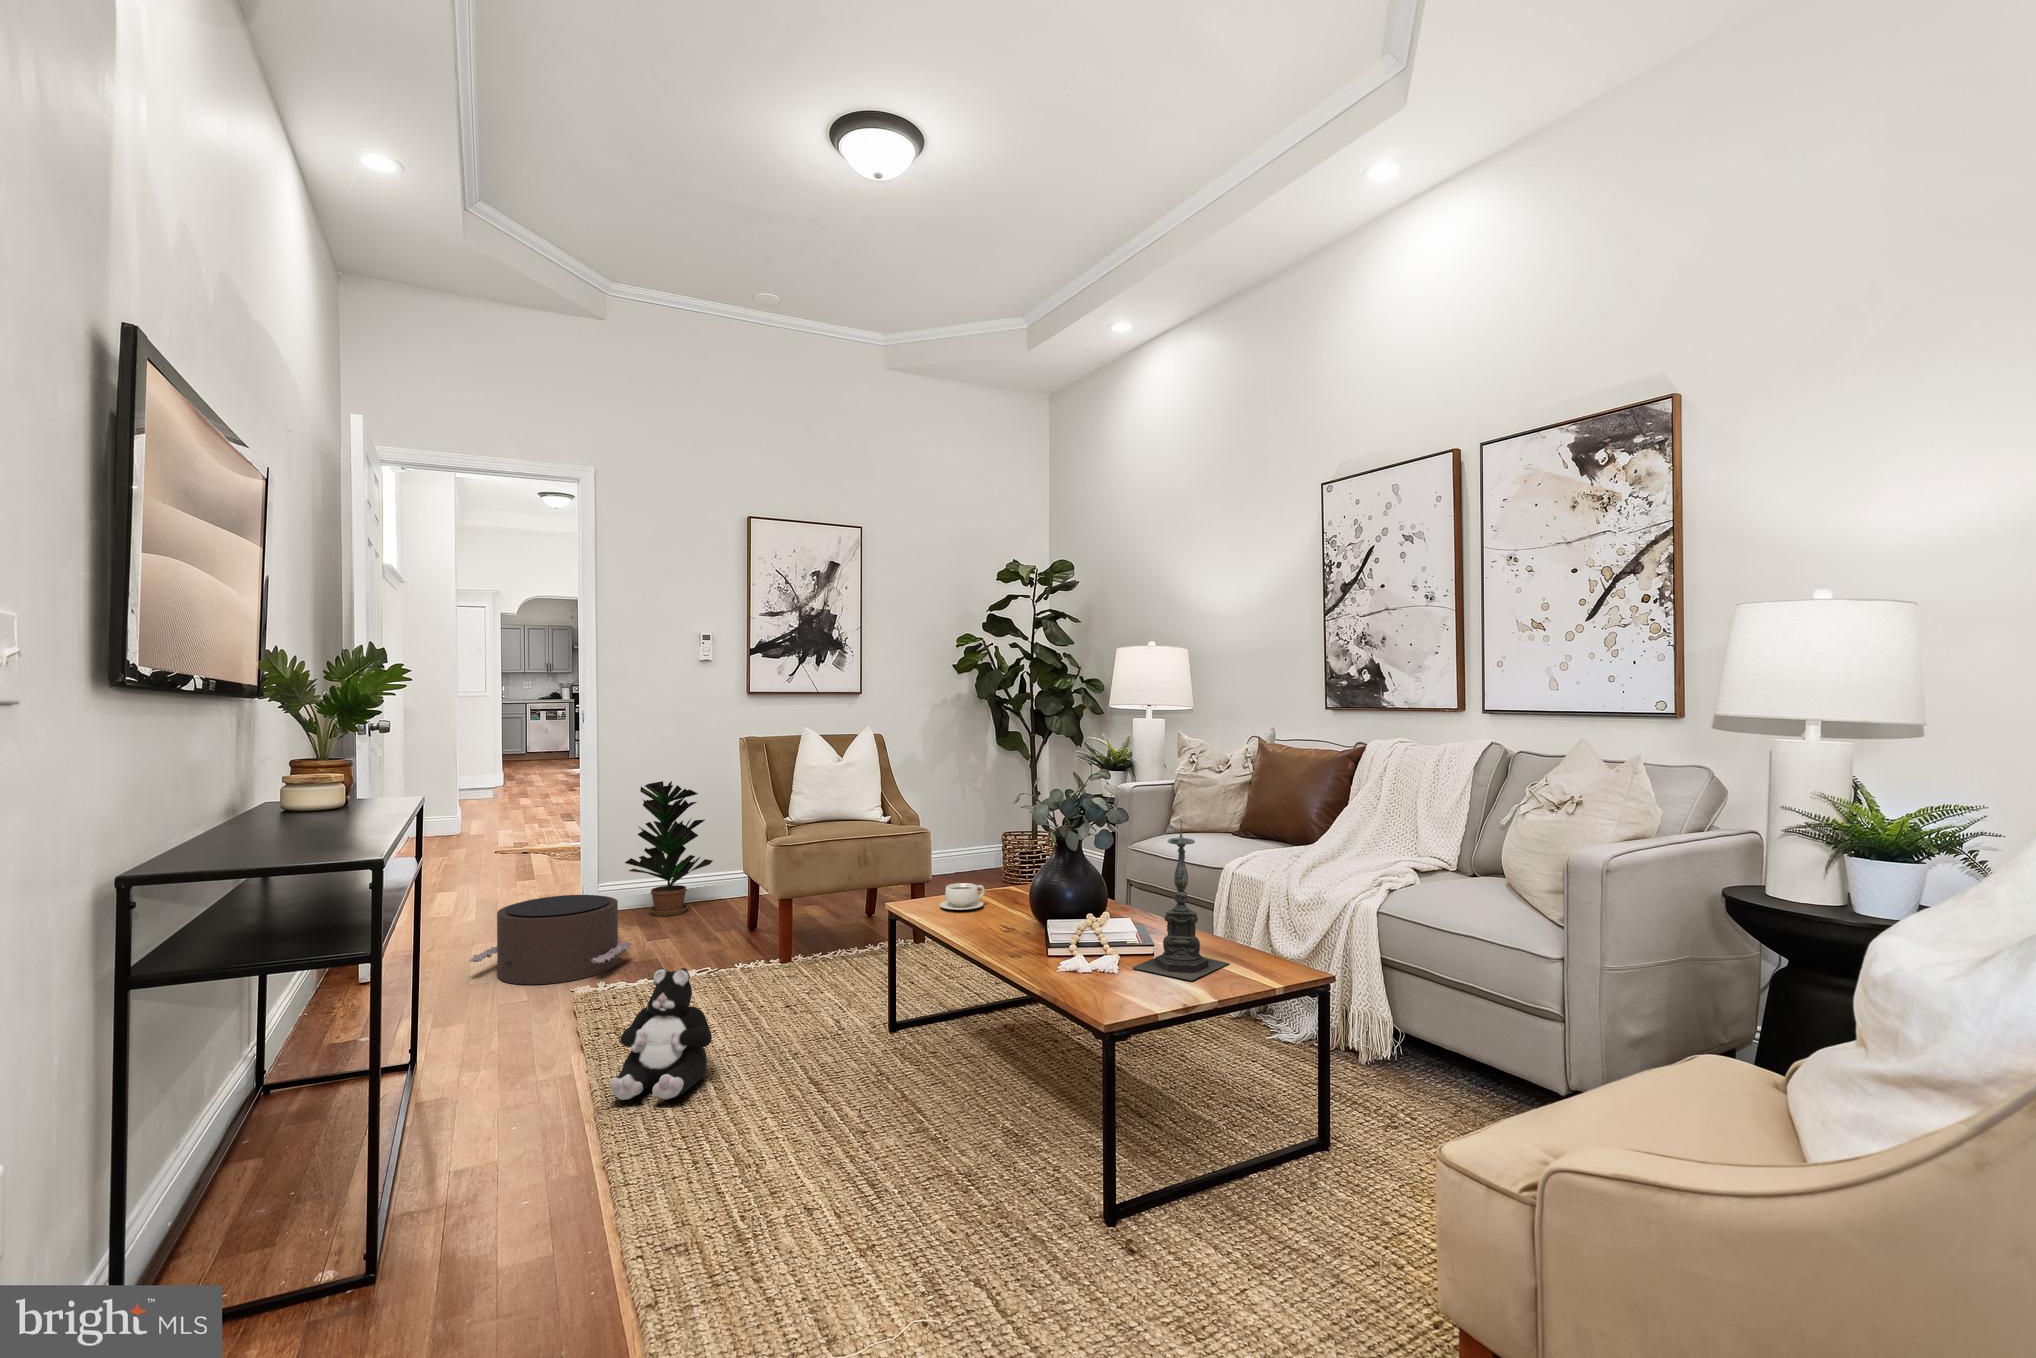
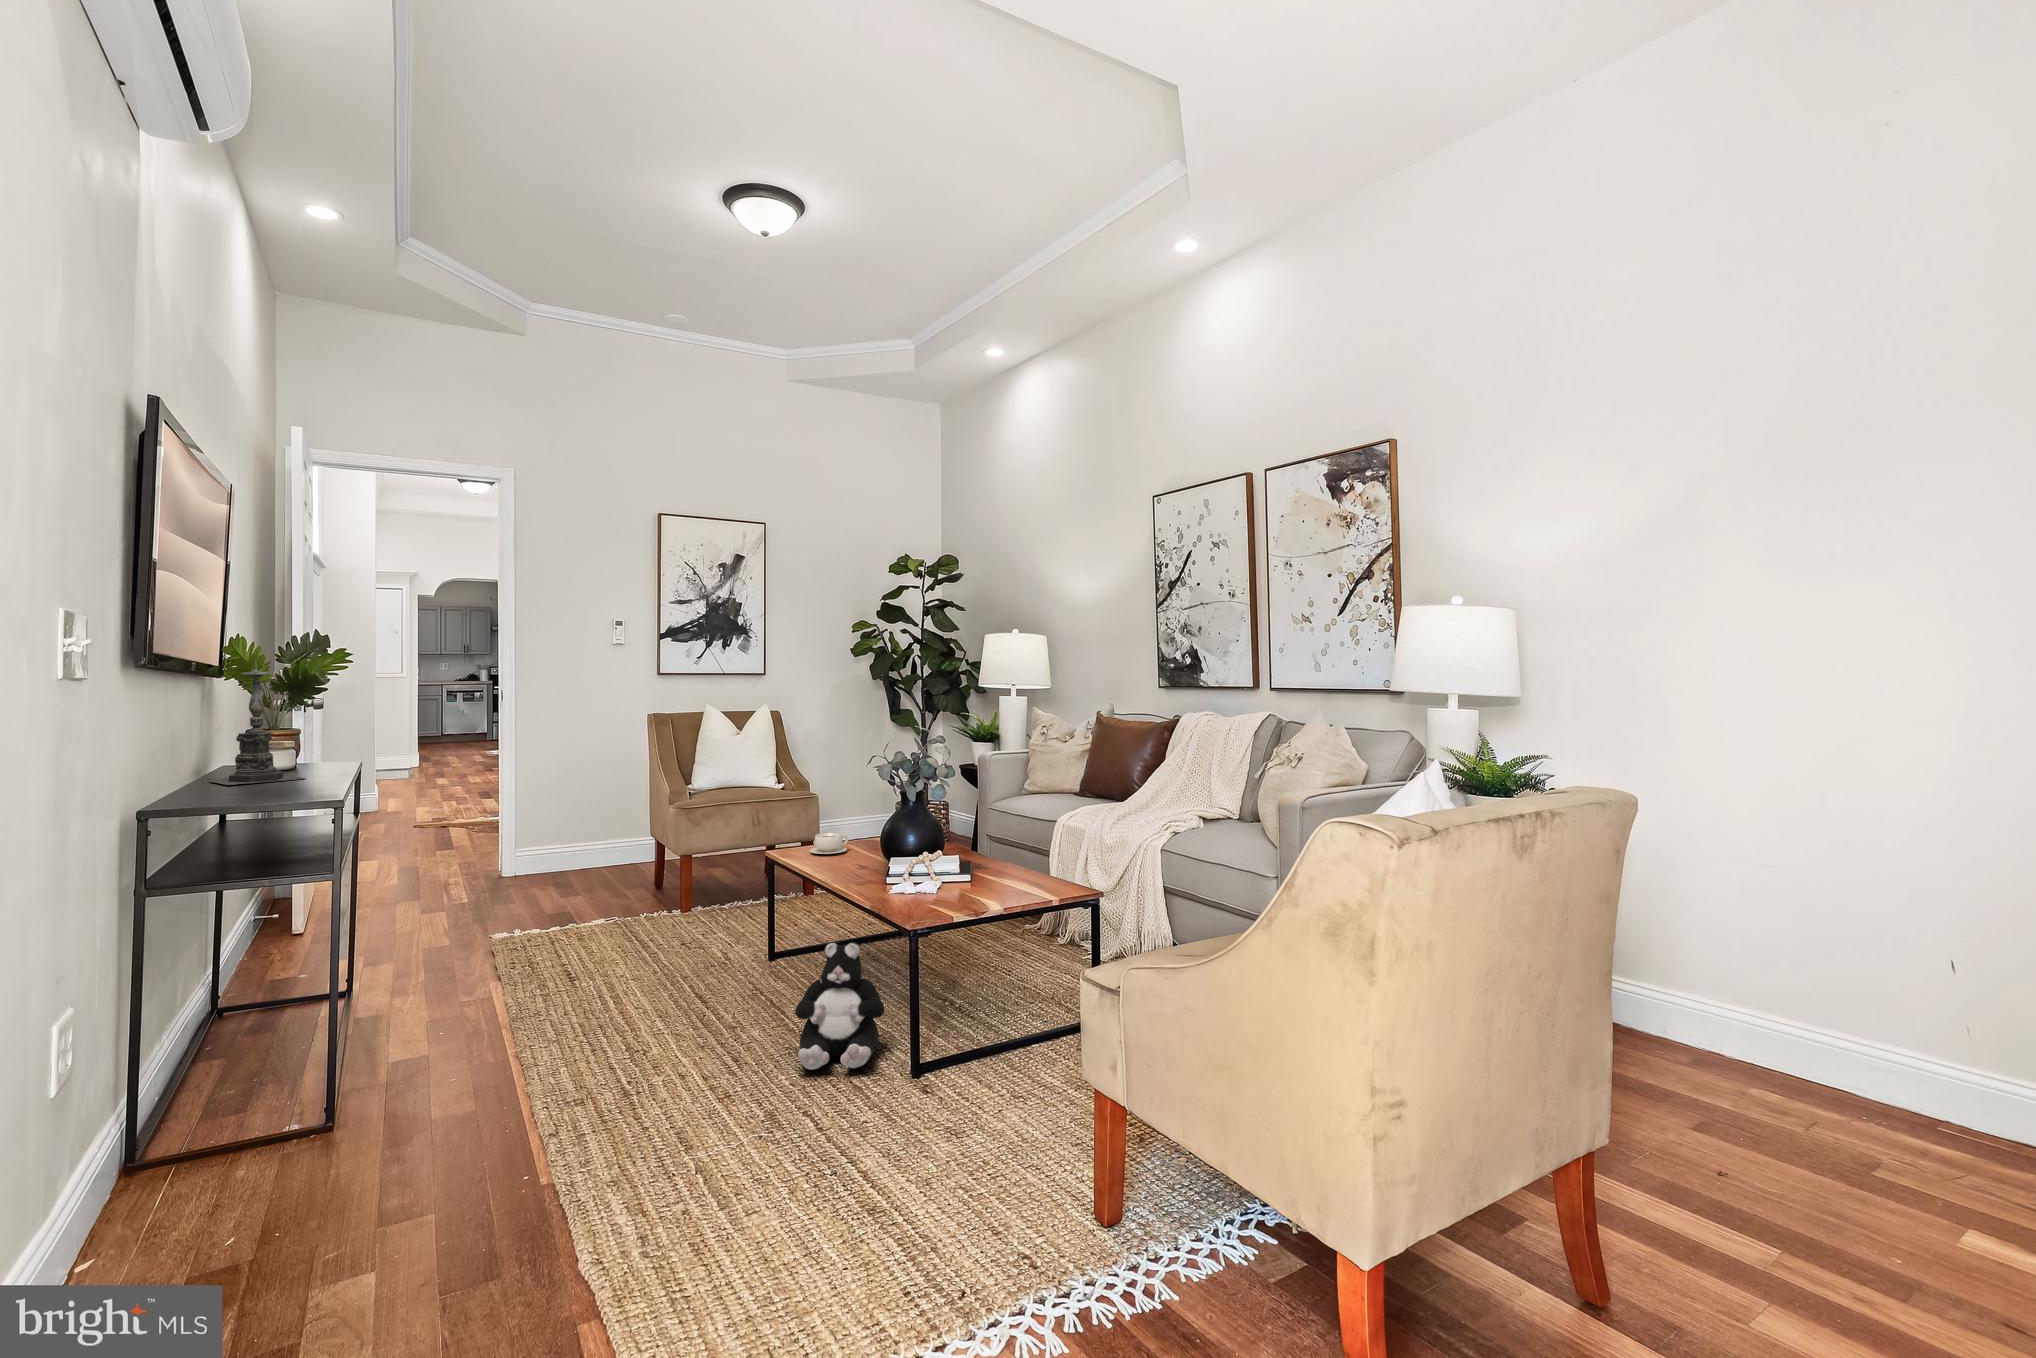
potted plant: present [625,781,713,916] -> none [541,754,624,874]
candle holder: present [1132,821,1229,981] -> present [209,655,305,785]
pouf: present [469,895,632,984] -> none [399,853,548,929]
plush toy: present [609,968,712,1100] -> present [795,942,884,1070]

